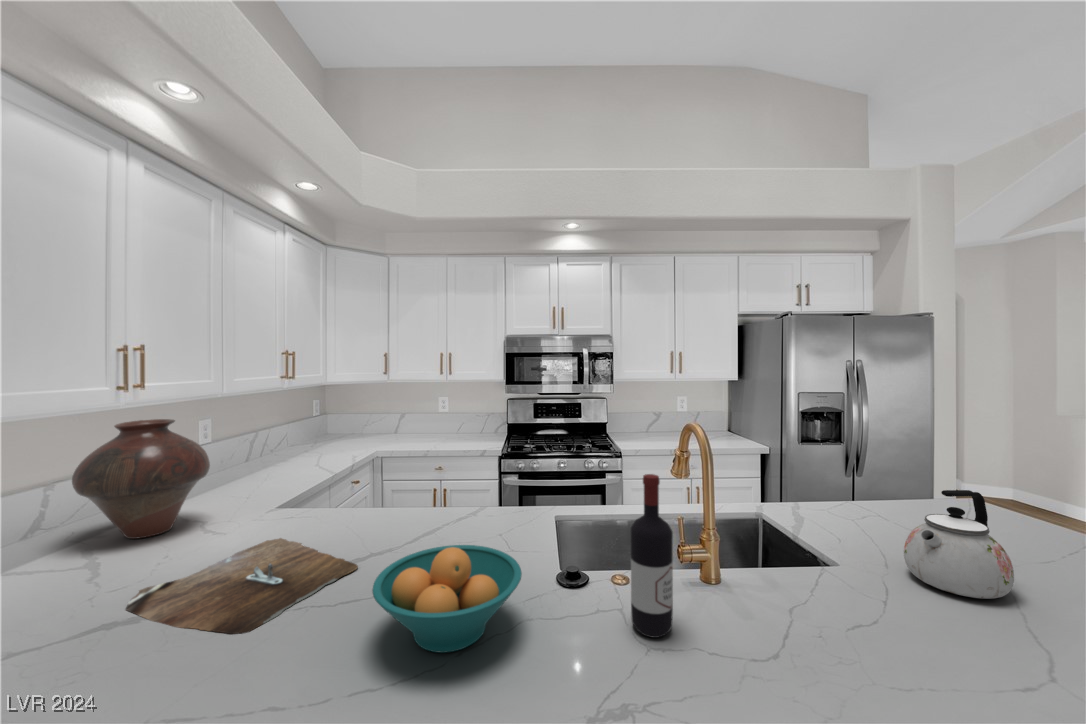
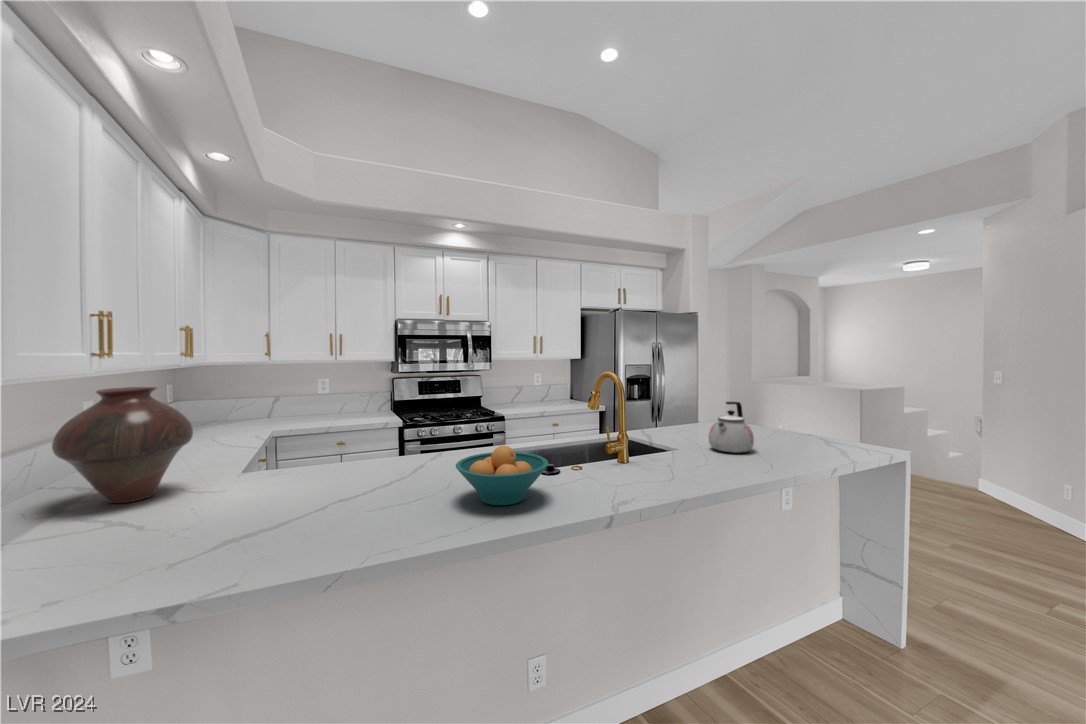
wine bottle: present [631,474,673,638] -> none [599,394,622,484]
cutting board: present [126,538,358,634] -> none [219,483,393,530]

